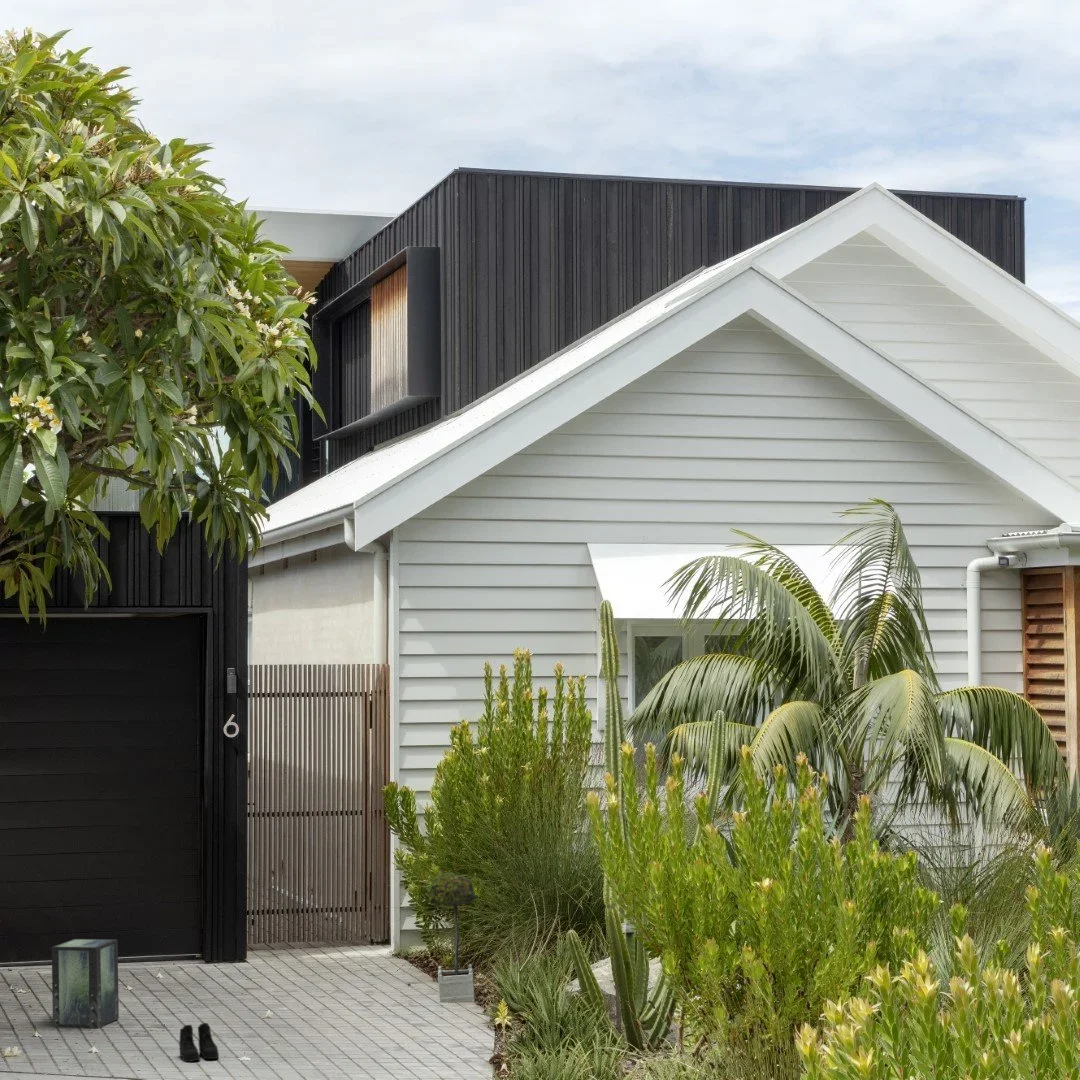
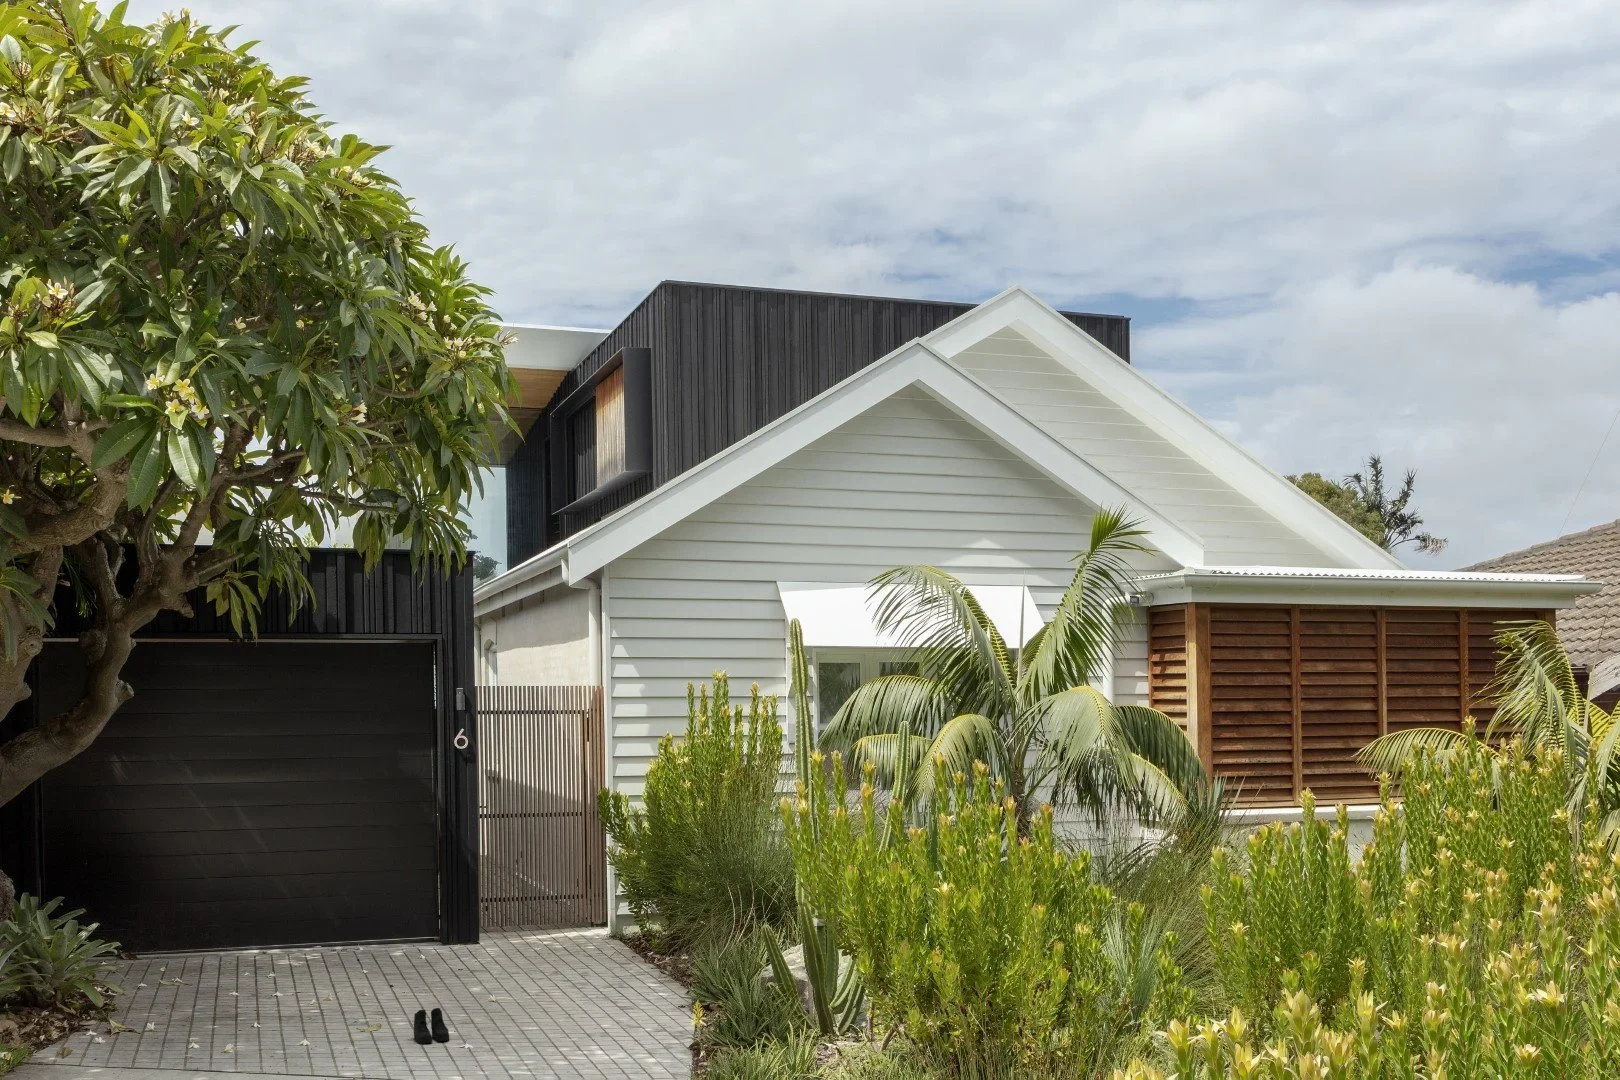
potted tree: present [426,871,479,1002] -> none [636,867,683,985]
storage box: present [52,939,119,1029] -> none [299,930,360,1012]

